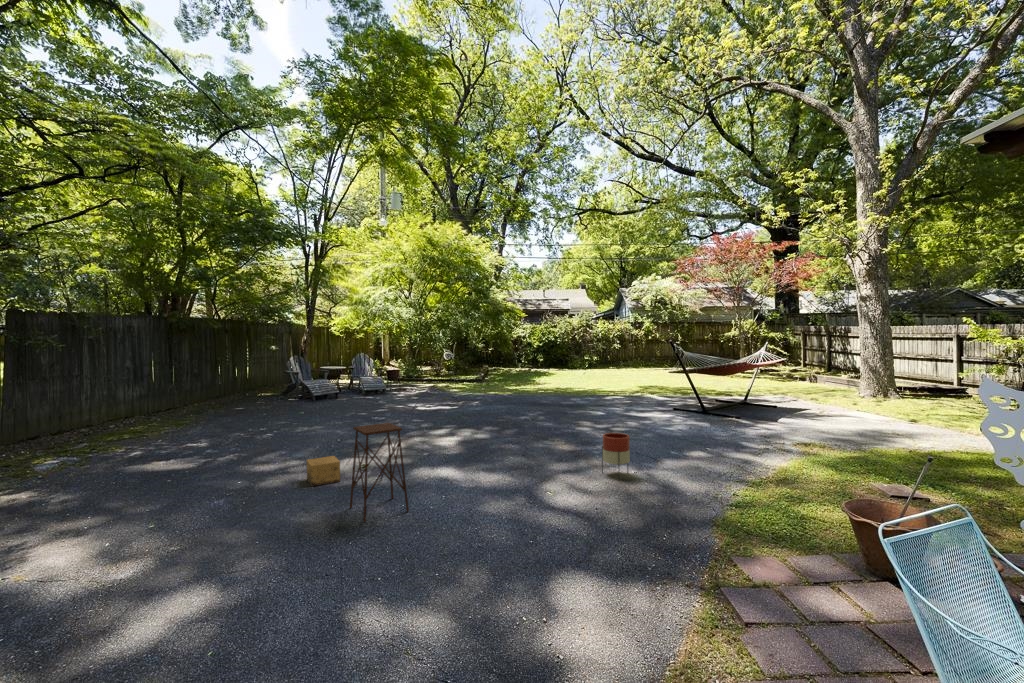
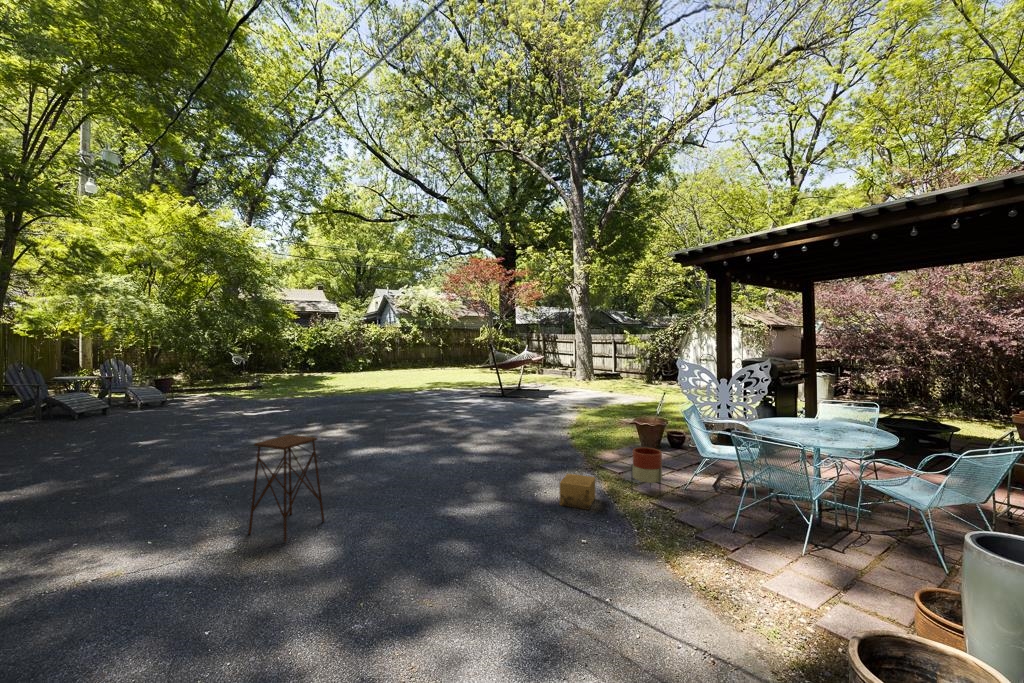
planter: present [602,433,630,473] -> present [631,447,662,497]
cardboard box: present [307,456,340,486] -> present [560,474,595,510]

